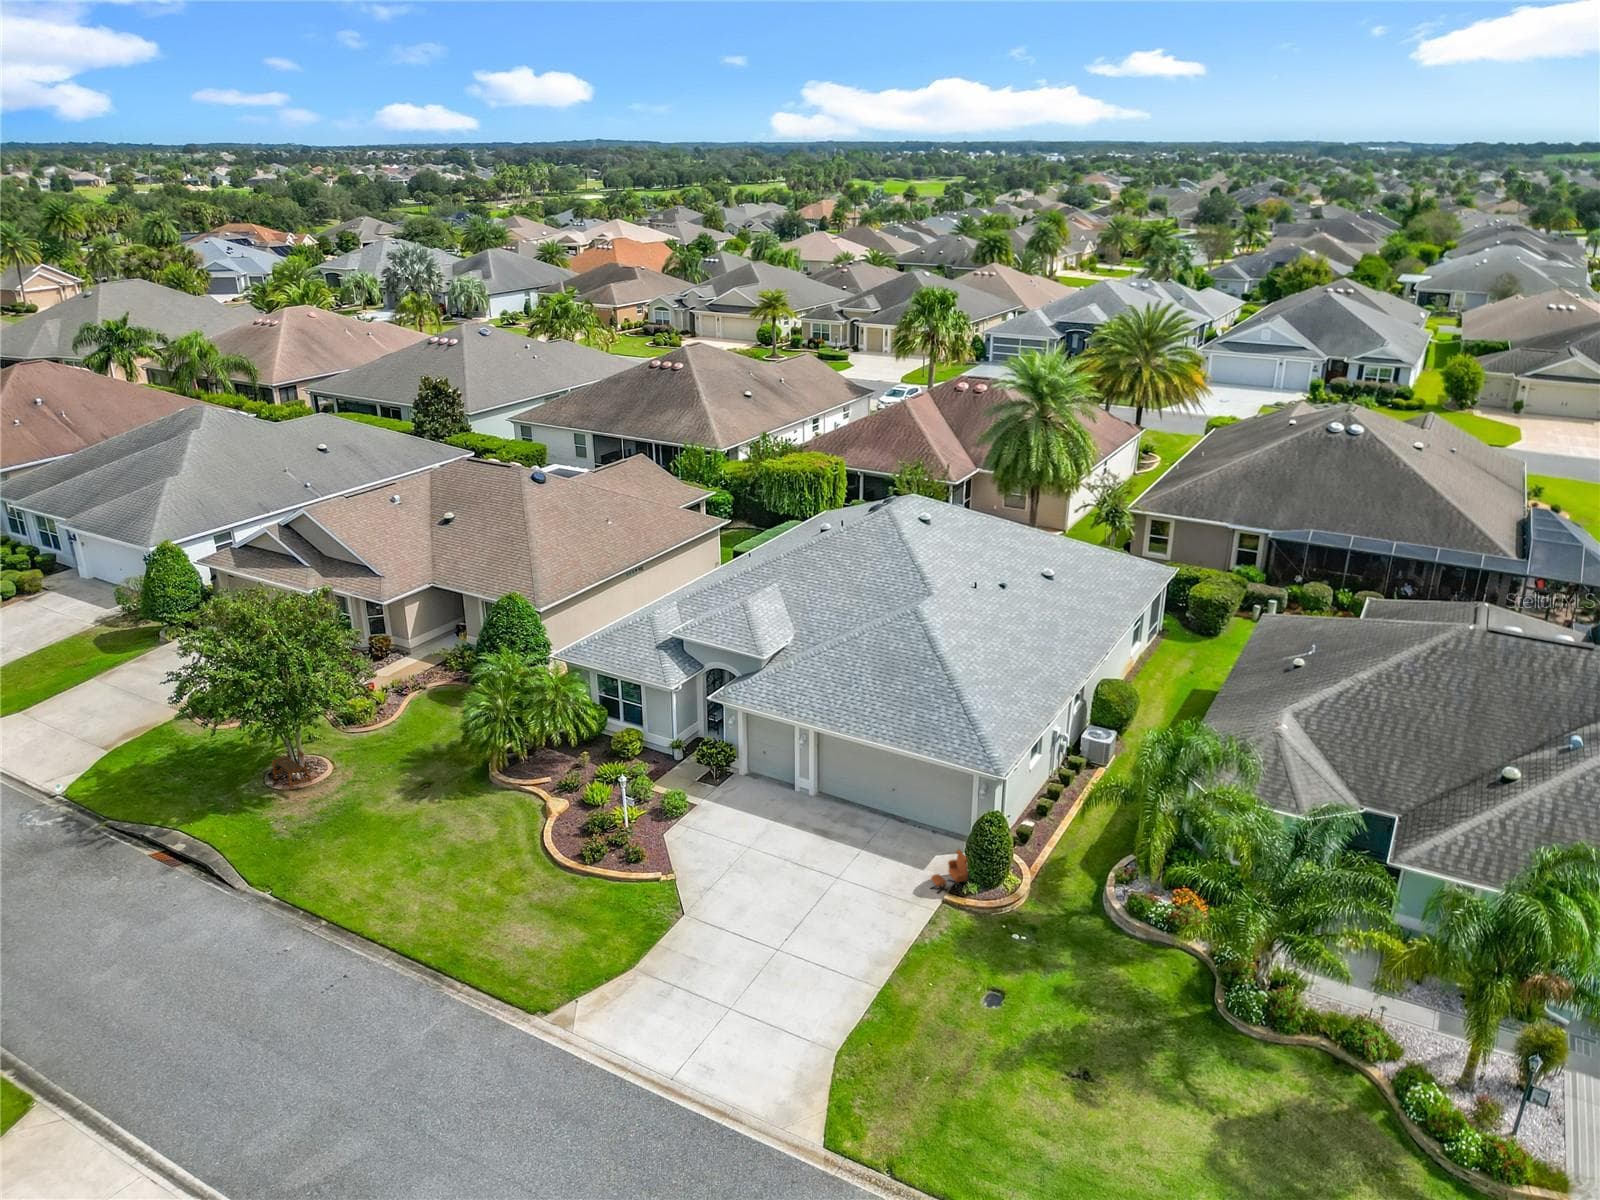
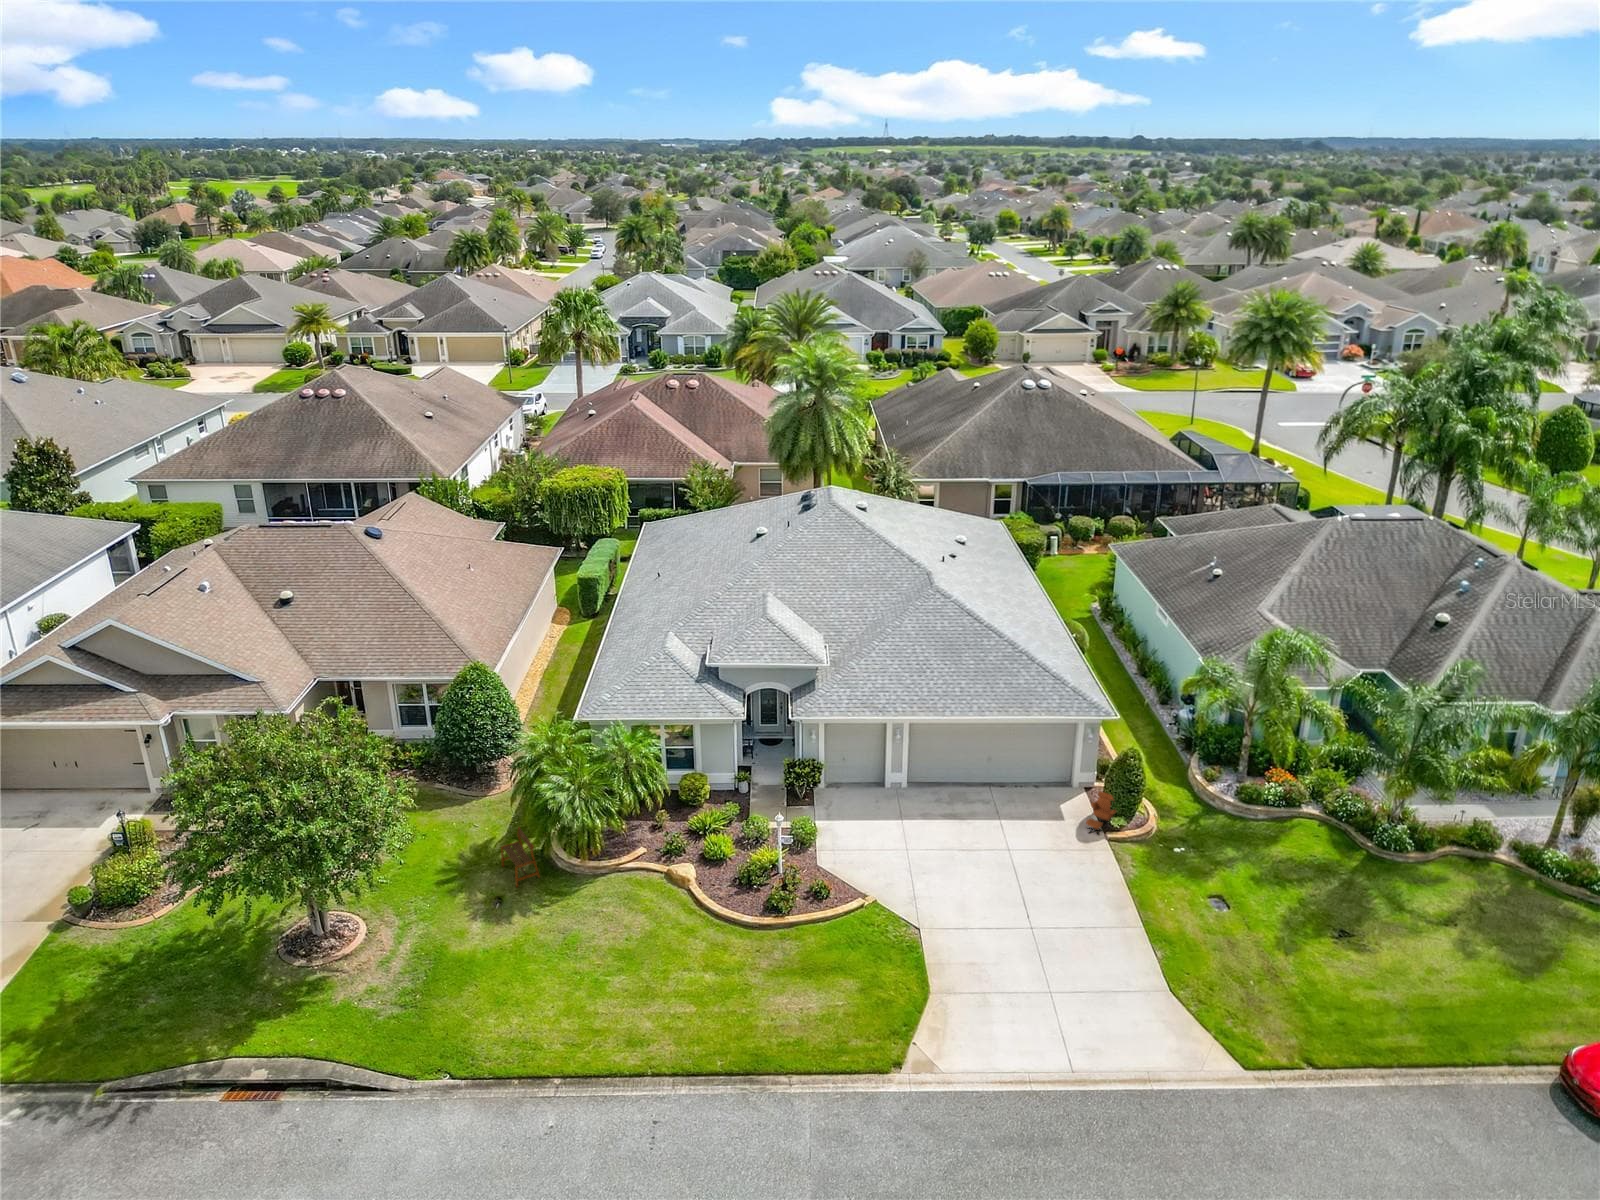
bench: present [273,748,311,790] -> present [501,827,540,887]

